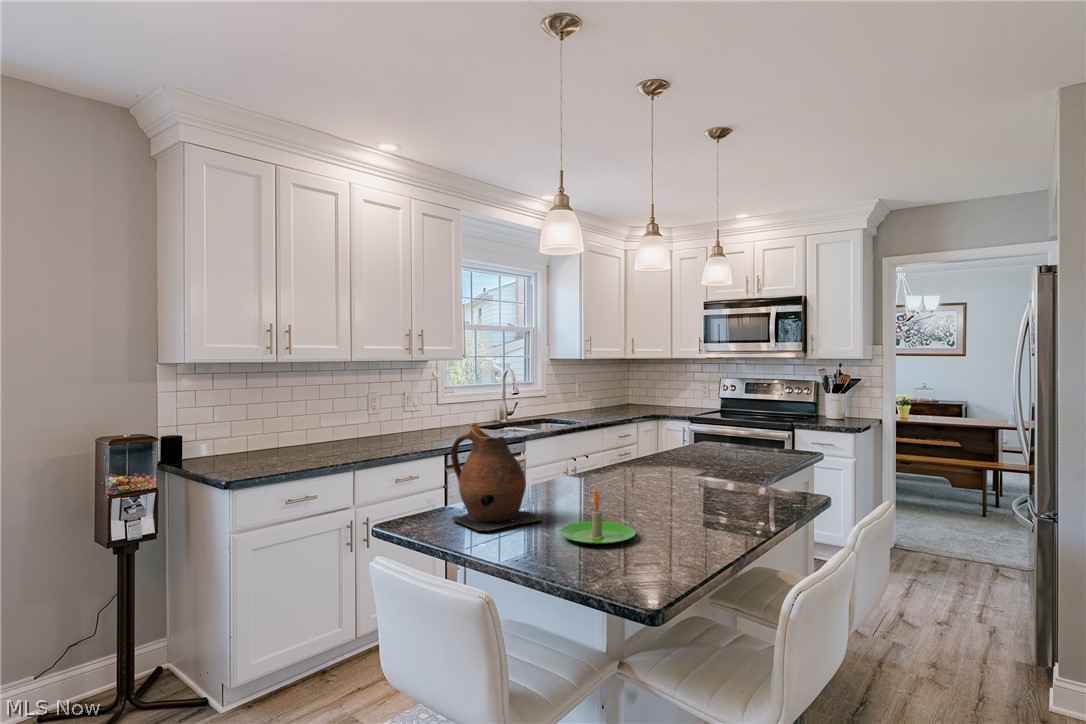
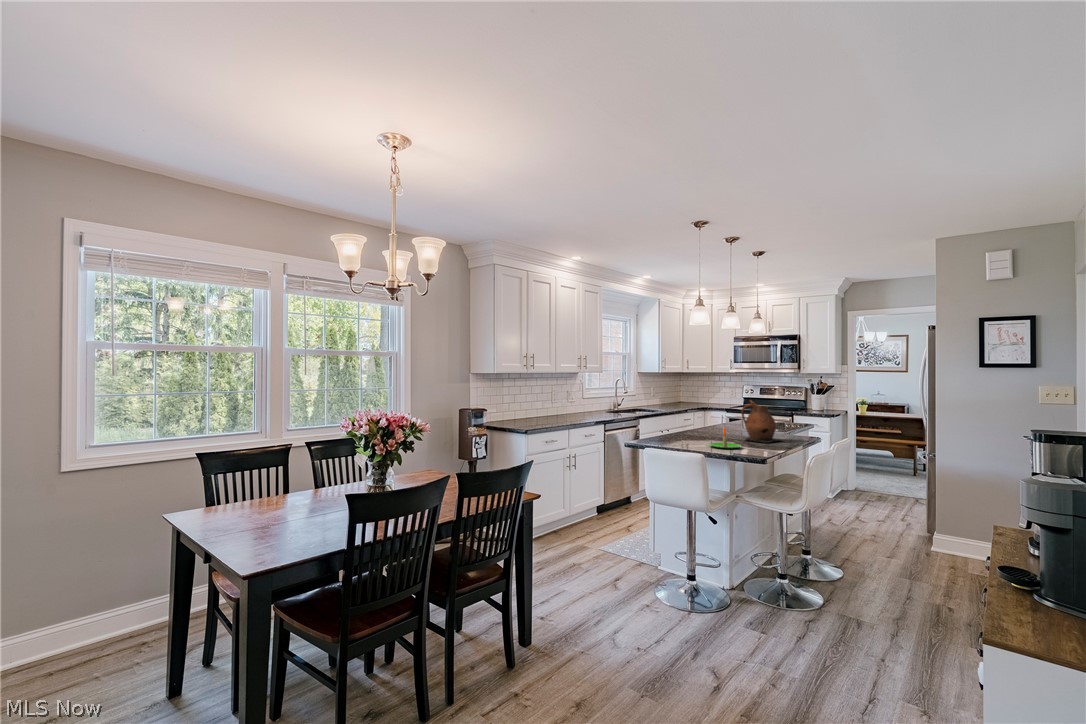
ceramic pitcher: present [451,423,542,532] -> present [741,401,781,442]

